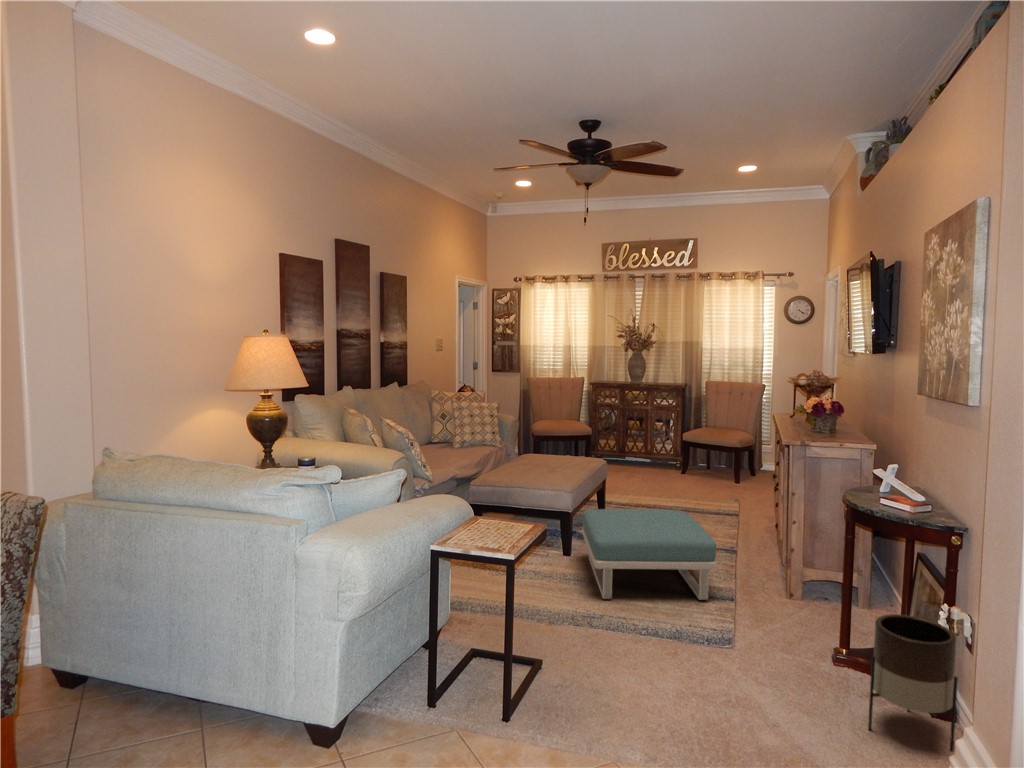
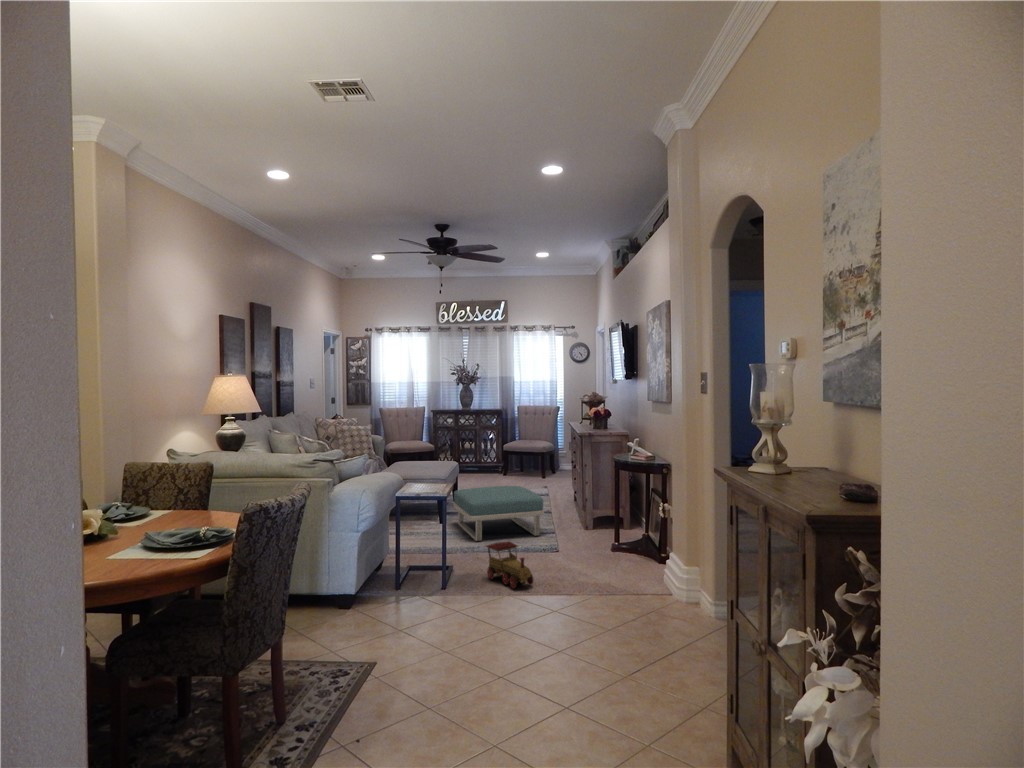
planter: present [868,614,958,752] -> none [630,513,669,575]
toy train: none [592,633,670,735] -> present [486,542,533,589]

